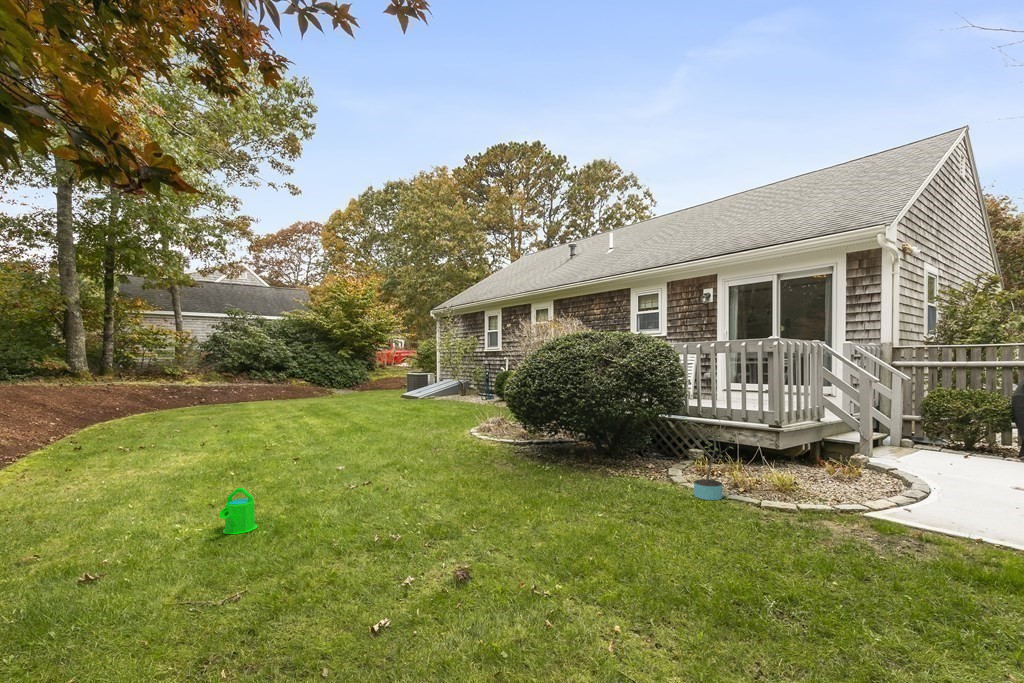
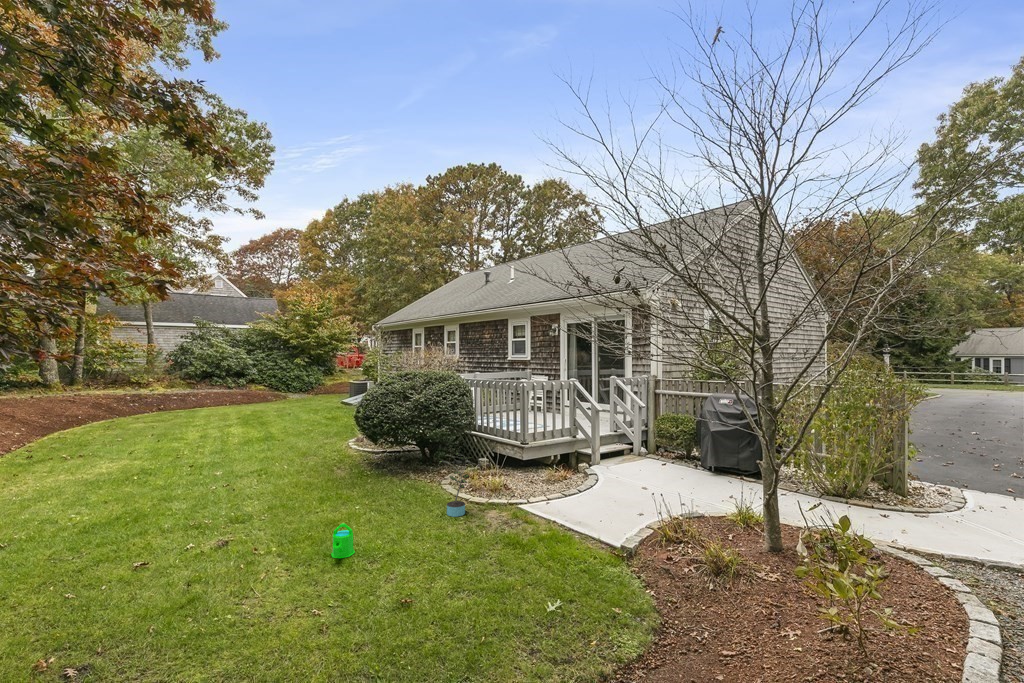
watering can: present [219,488,257,535] -> present [331,523,355,559]

